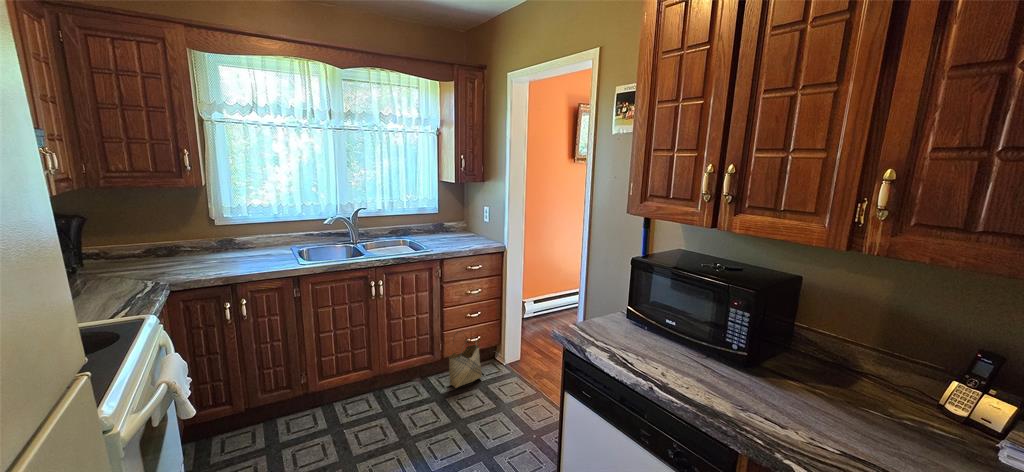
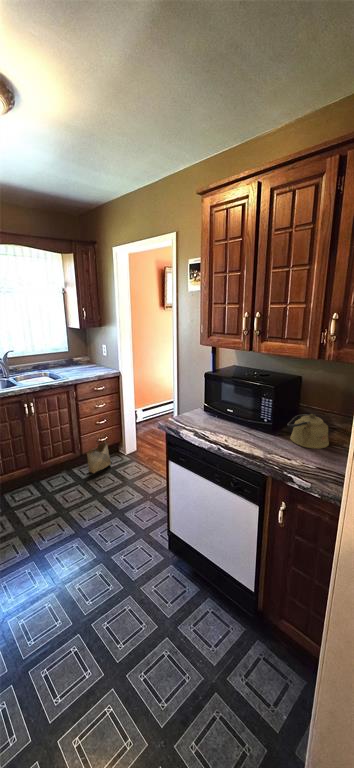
kettle: none [779,344,861,413] -> present [288,414,329,449]

